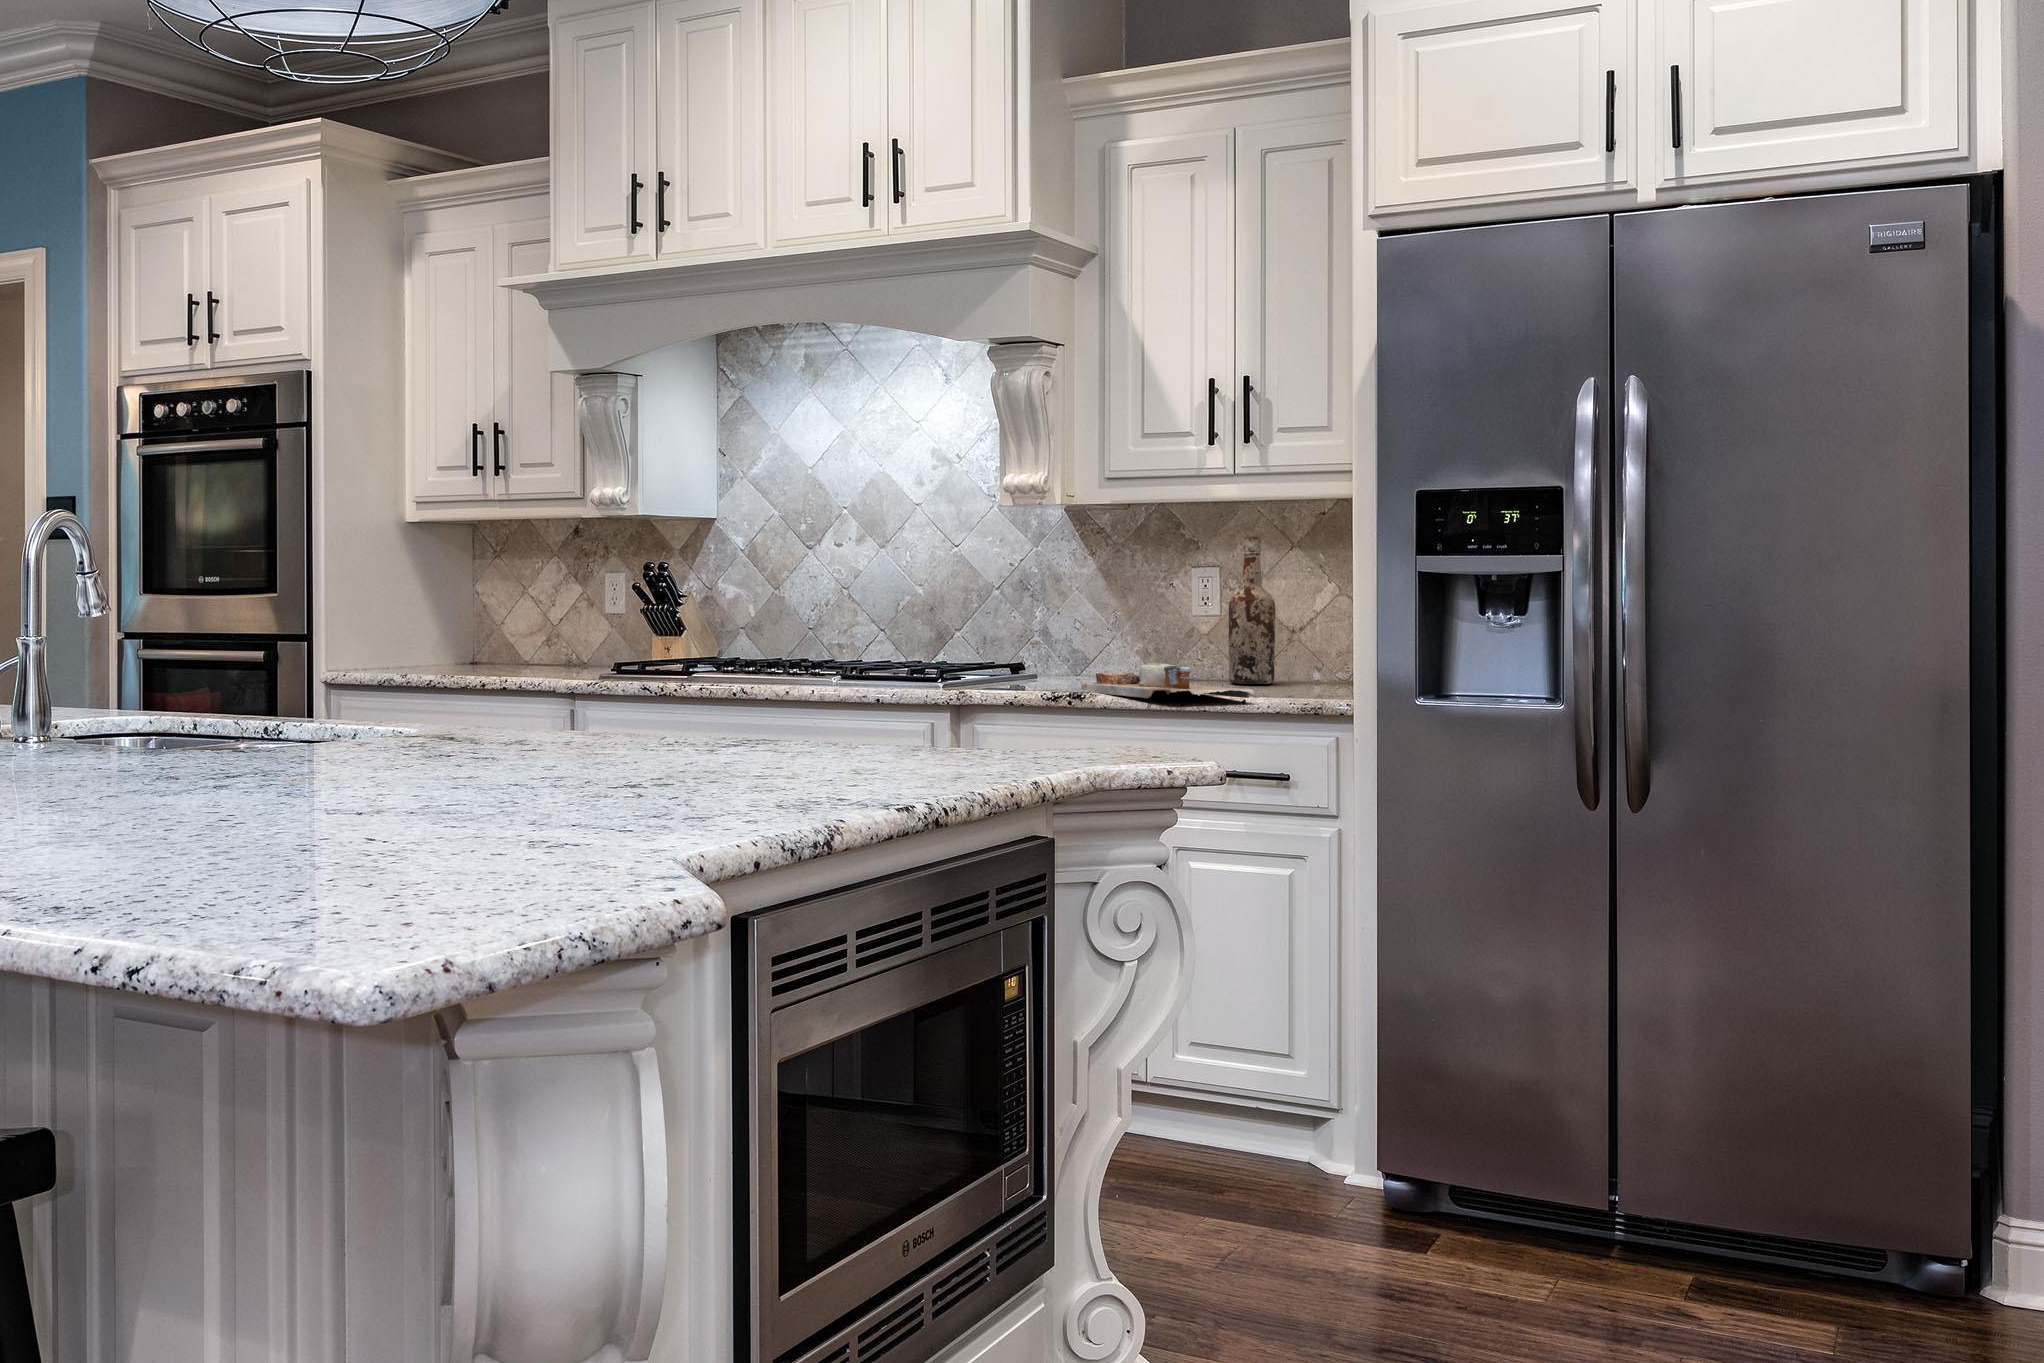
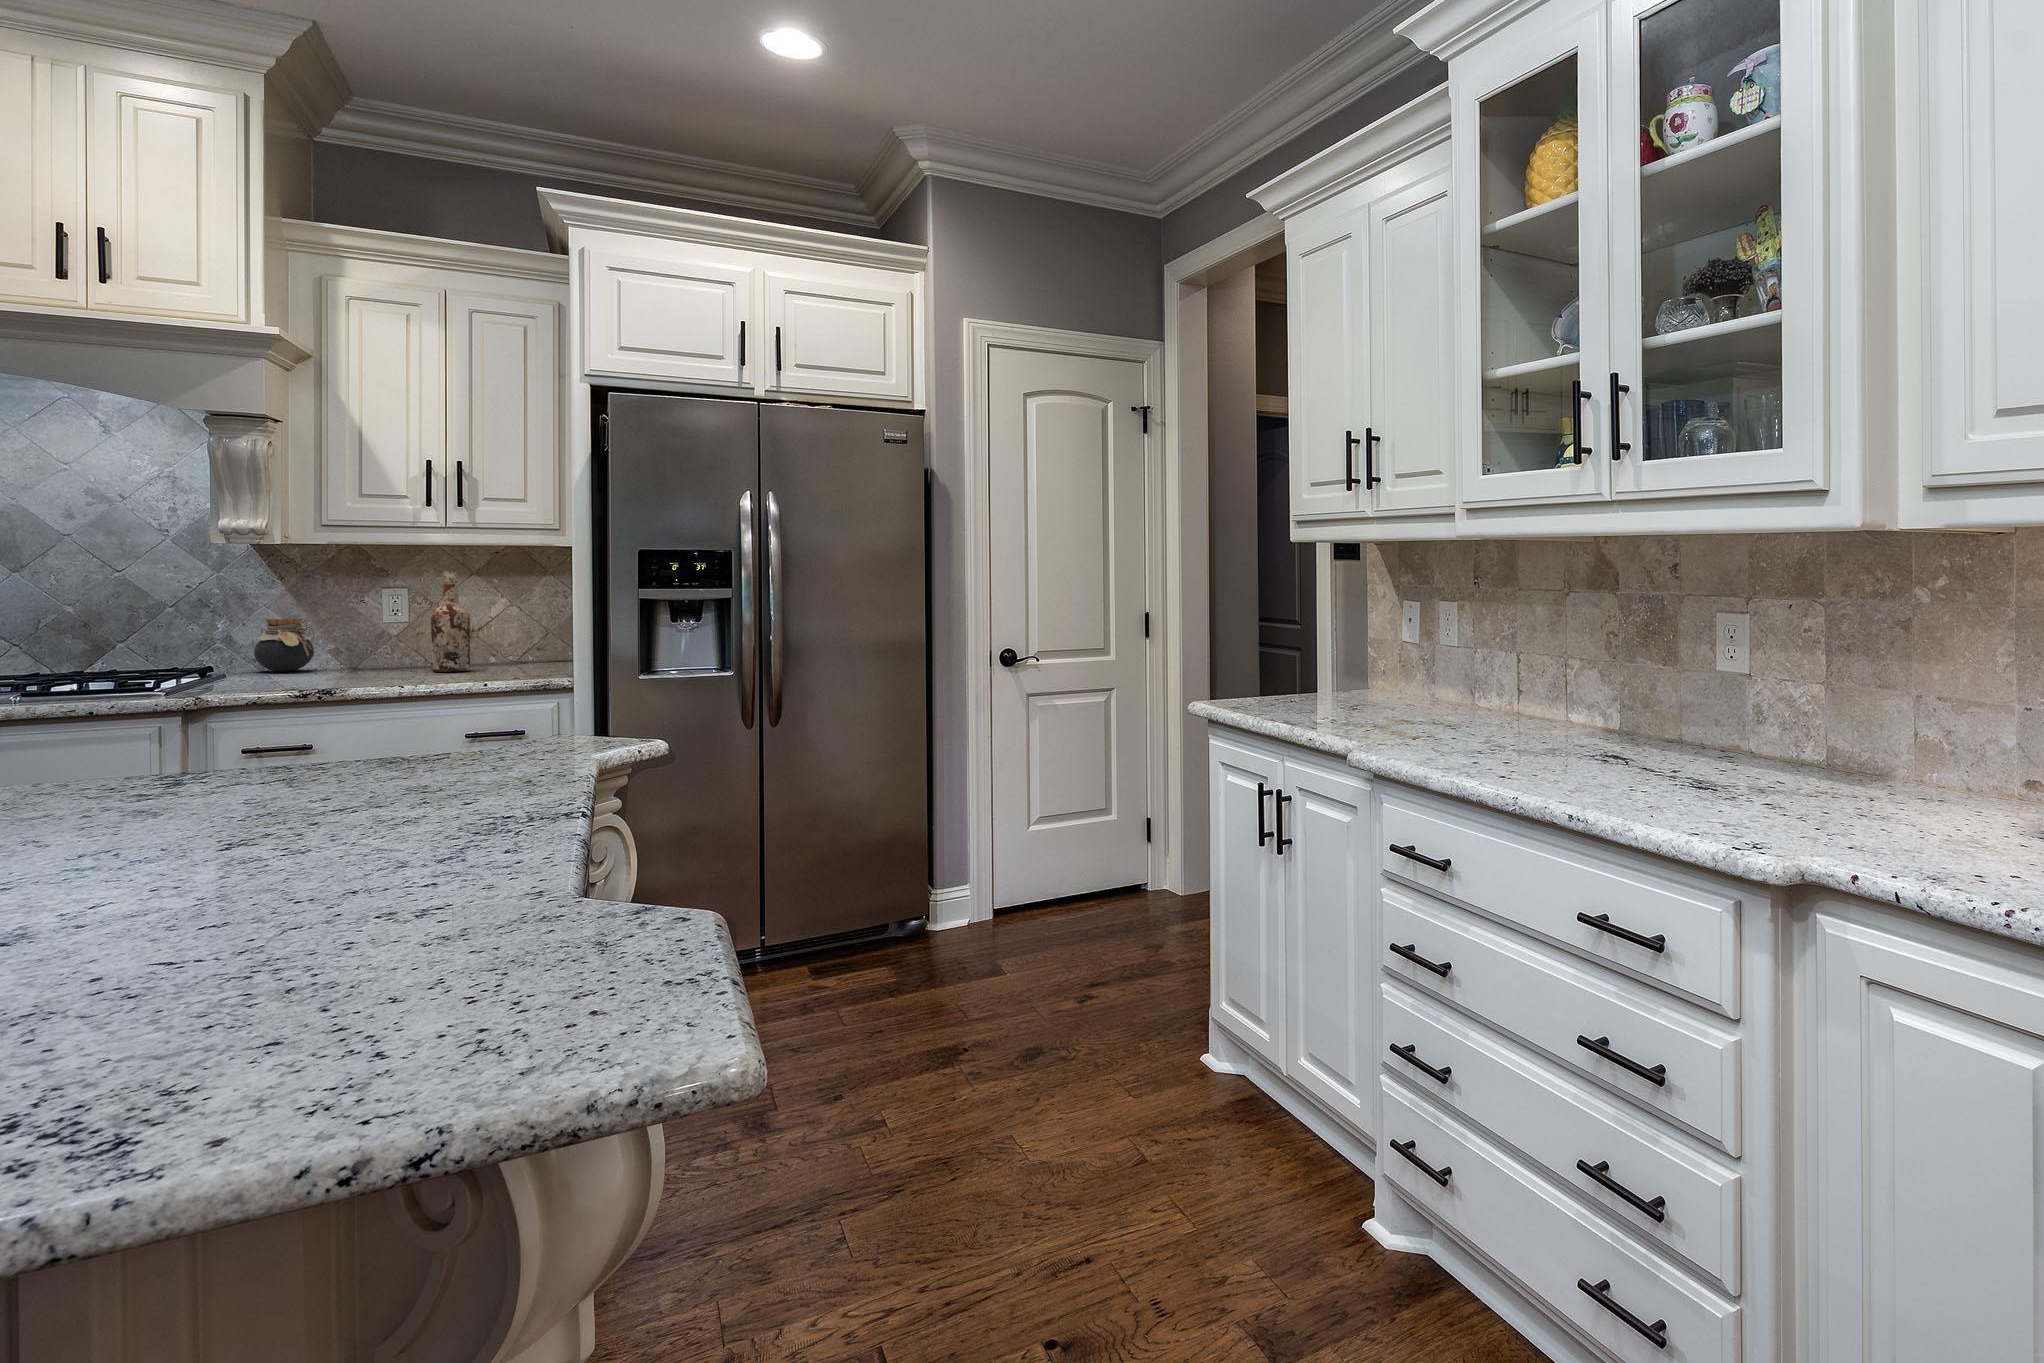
jar: none [1062,606,1120,674] -> present [254,619,314,672]
cutting board: present [1082,663,1257,698] -> none [315,660,498,686]

